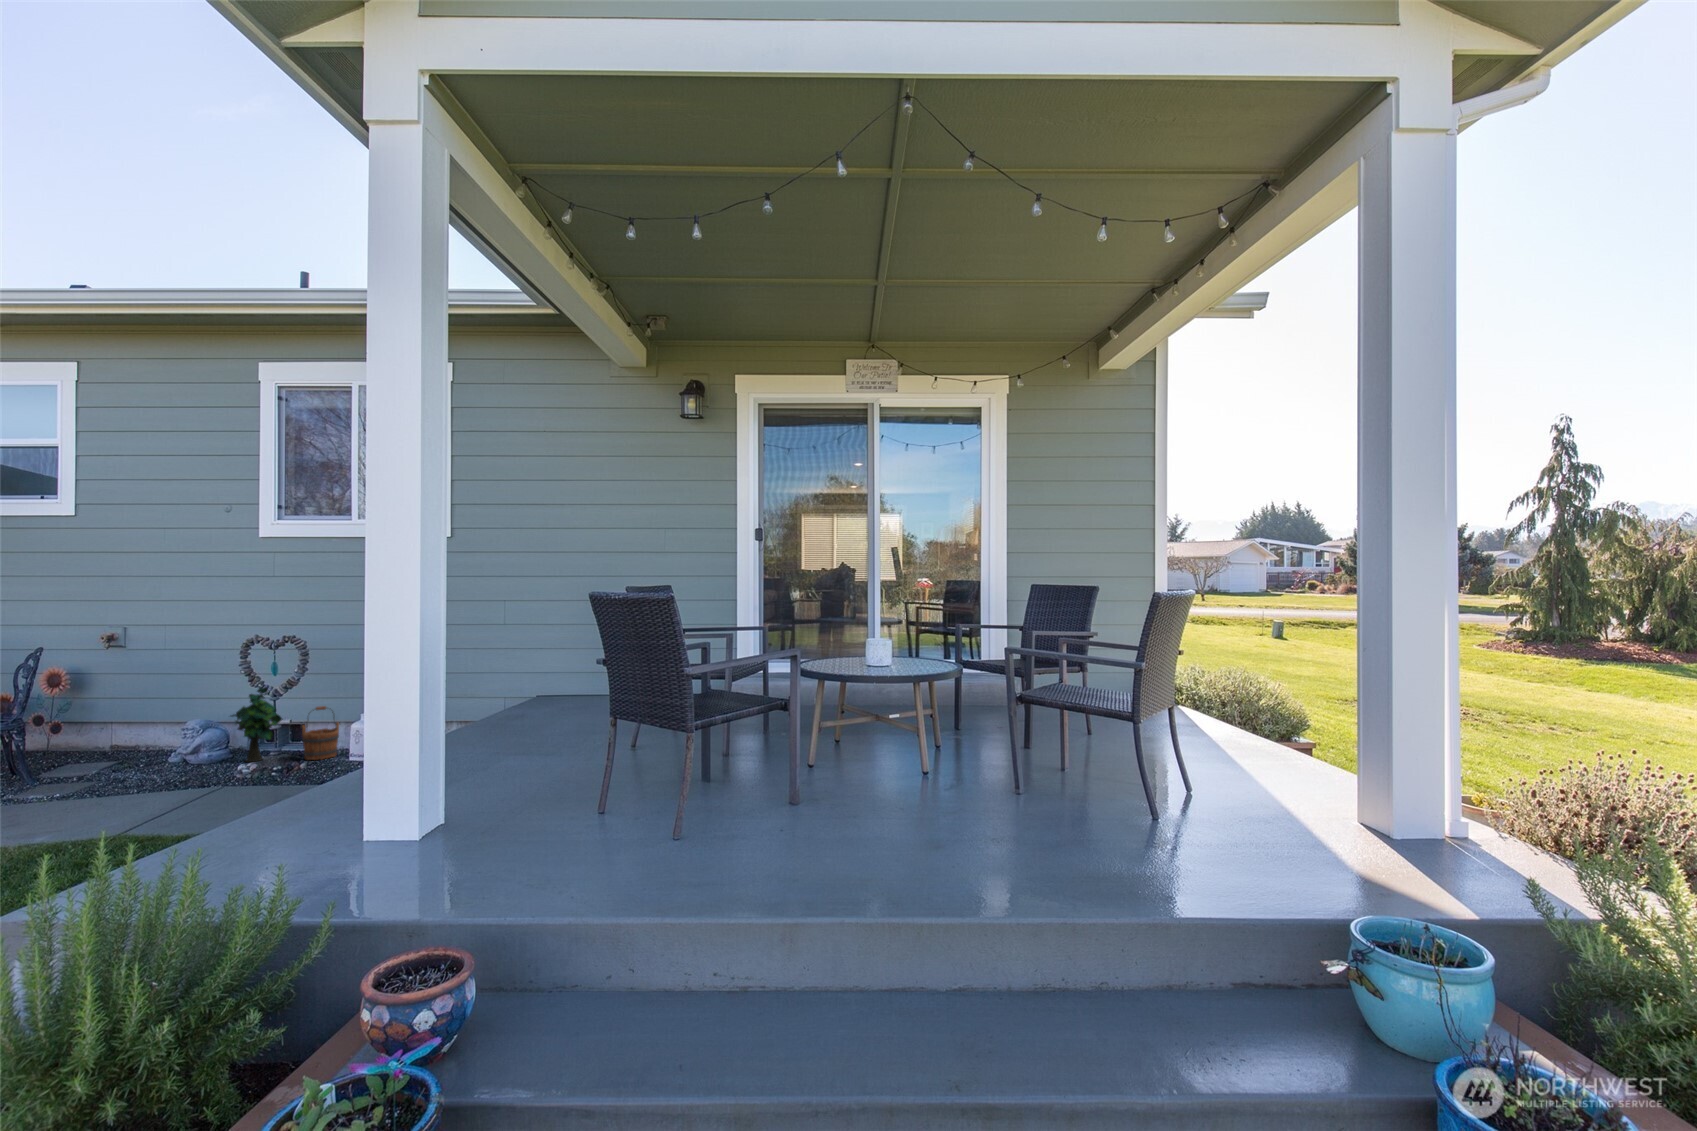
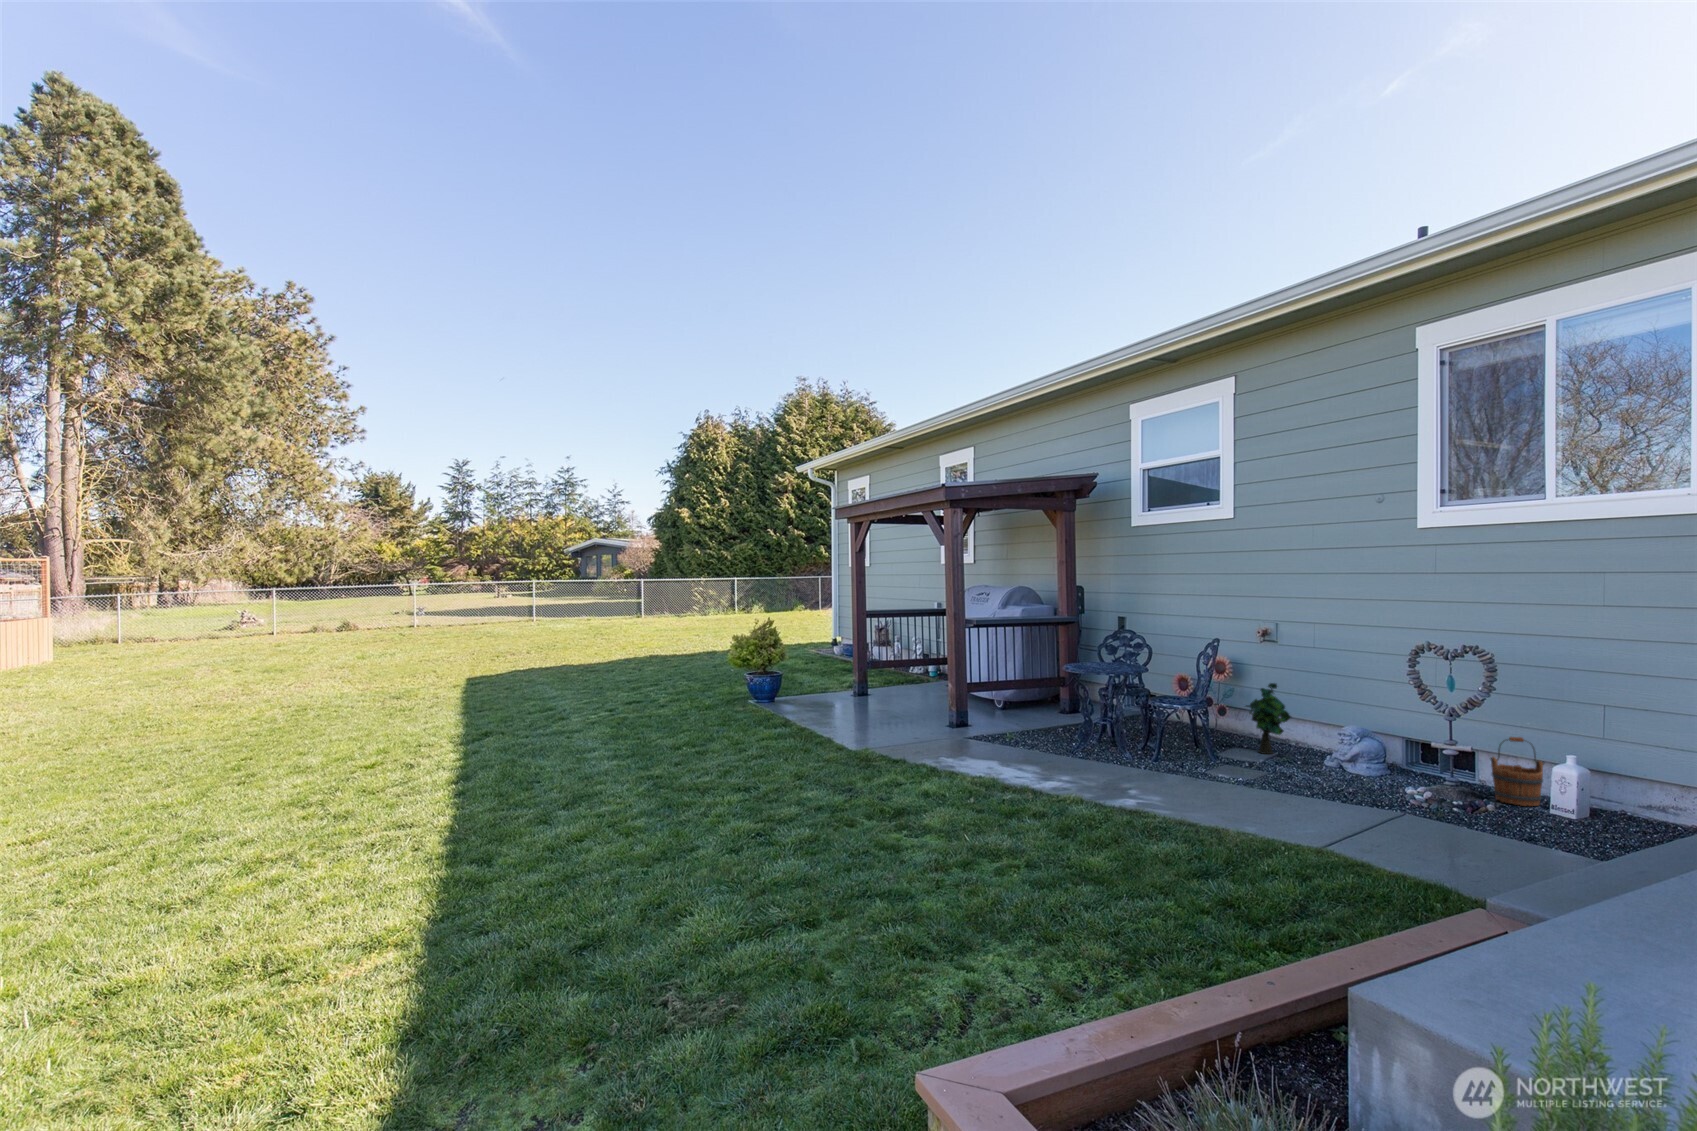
decorative plant: present [232,687,282,762] -> present [1246,683,1291,754]

